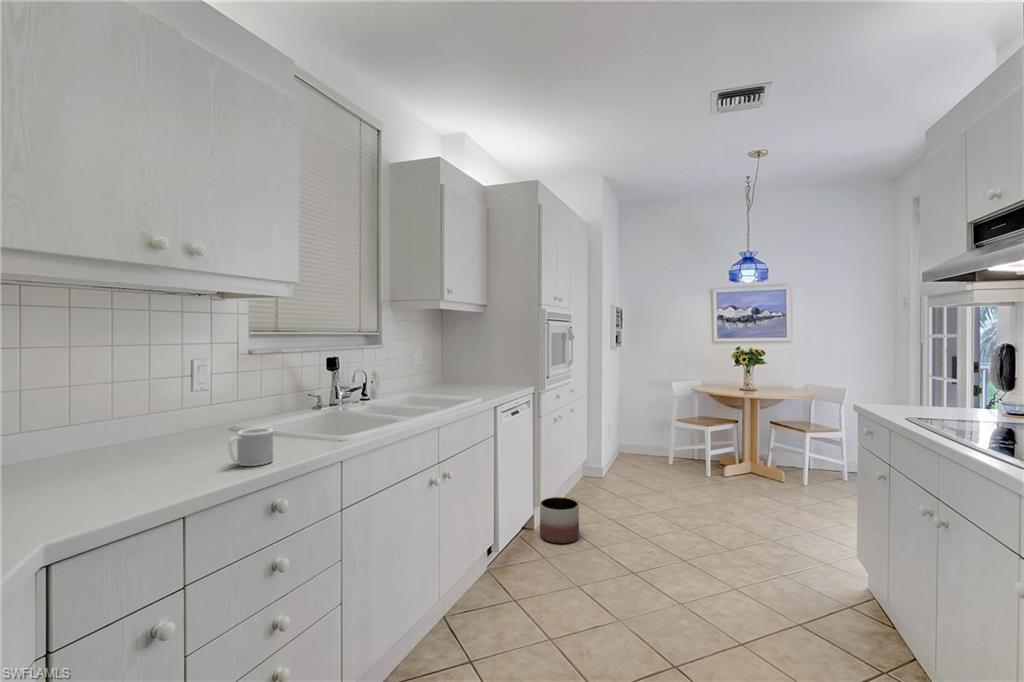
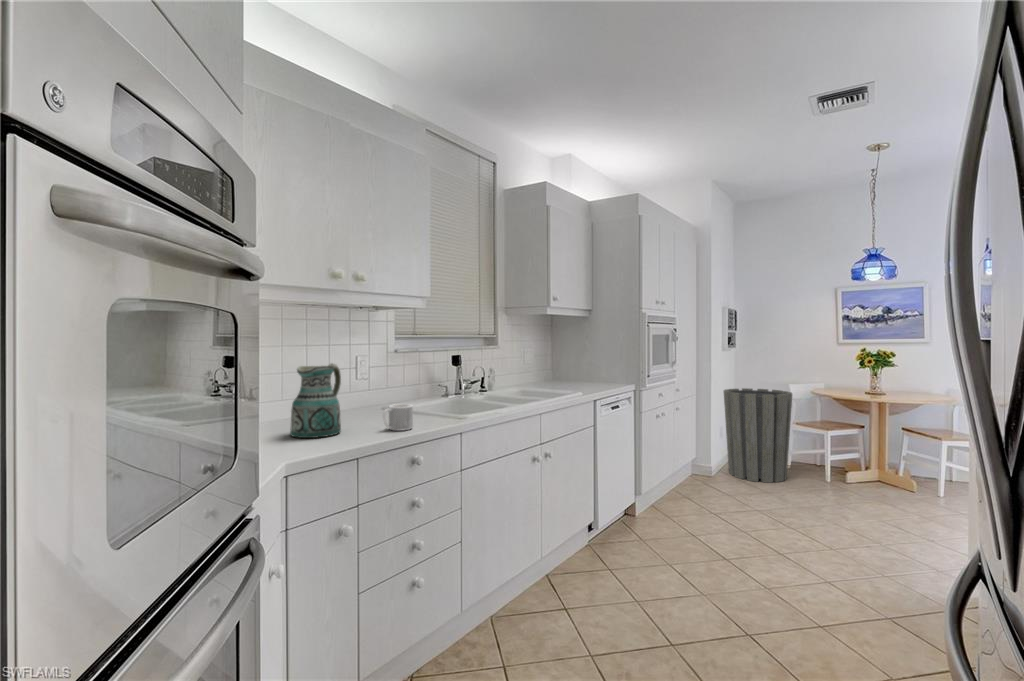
ceramic pitcher: none [71,374,161,489] -> present [290,364,341,438]
trash can: none [614,387,678,482] -> present [724,388,792,483]
planter: present [540,497,579,543] -> none [641,487,678,529]

